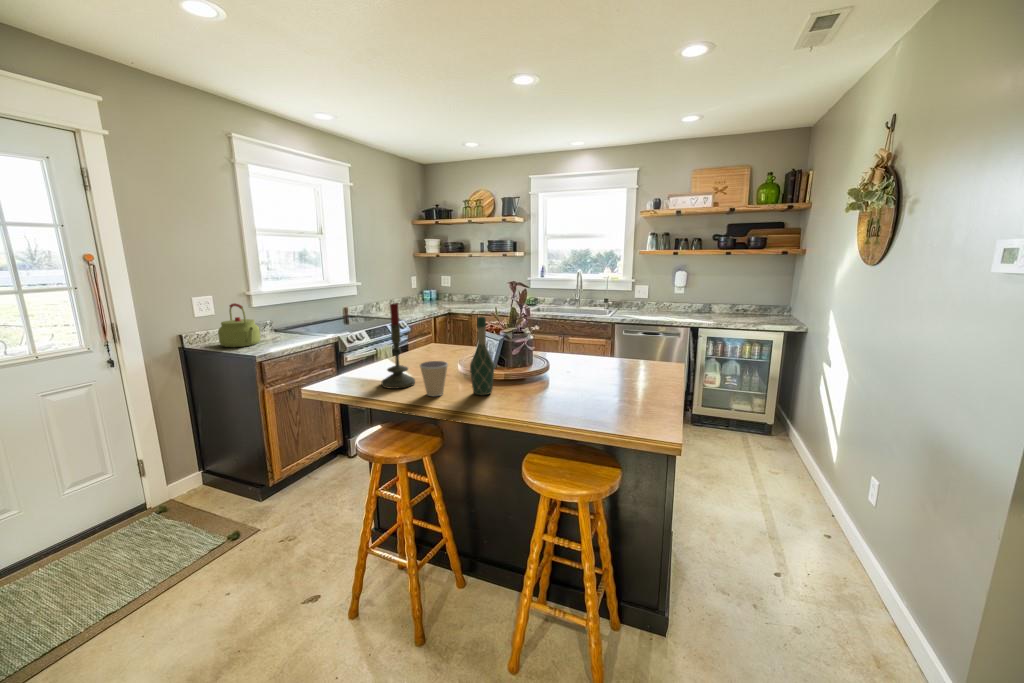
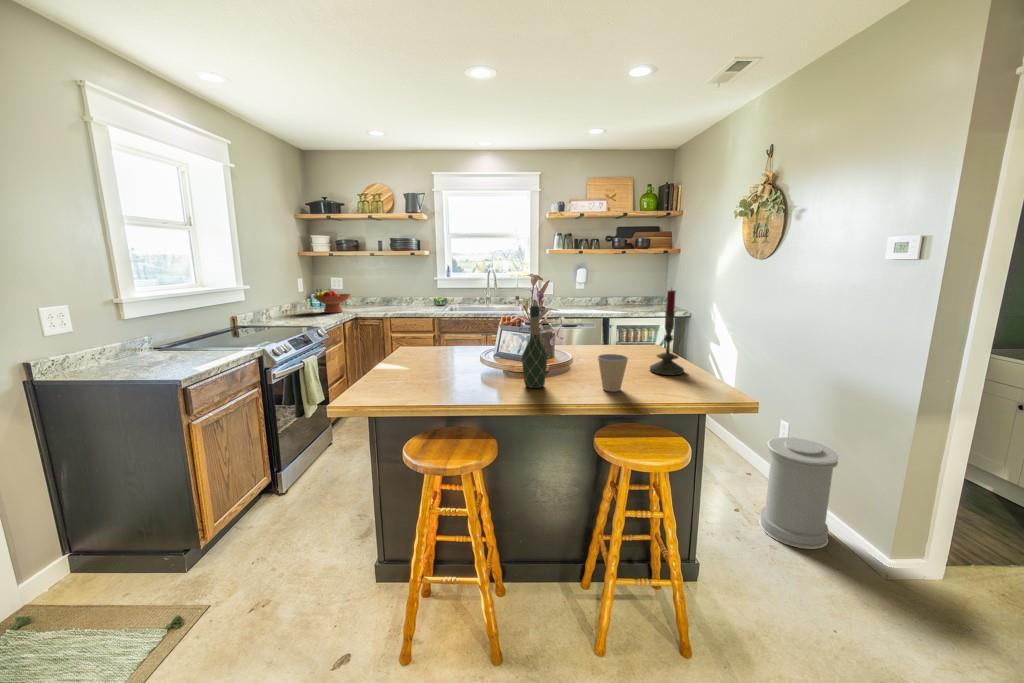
fruit bowl: none [418,286,450,308] -> present [313,289,351,313]
kettle: present [218,303,261,347] -> none [95,312,160,372]
candle: present [382,303,415,389] -> present [650,290,684,375]
coffee cup: present [420,361,448,396] -> present [598,354,628,392]
trash can: none [784,493,892,643] -> present [759,437,840,549]

